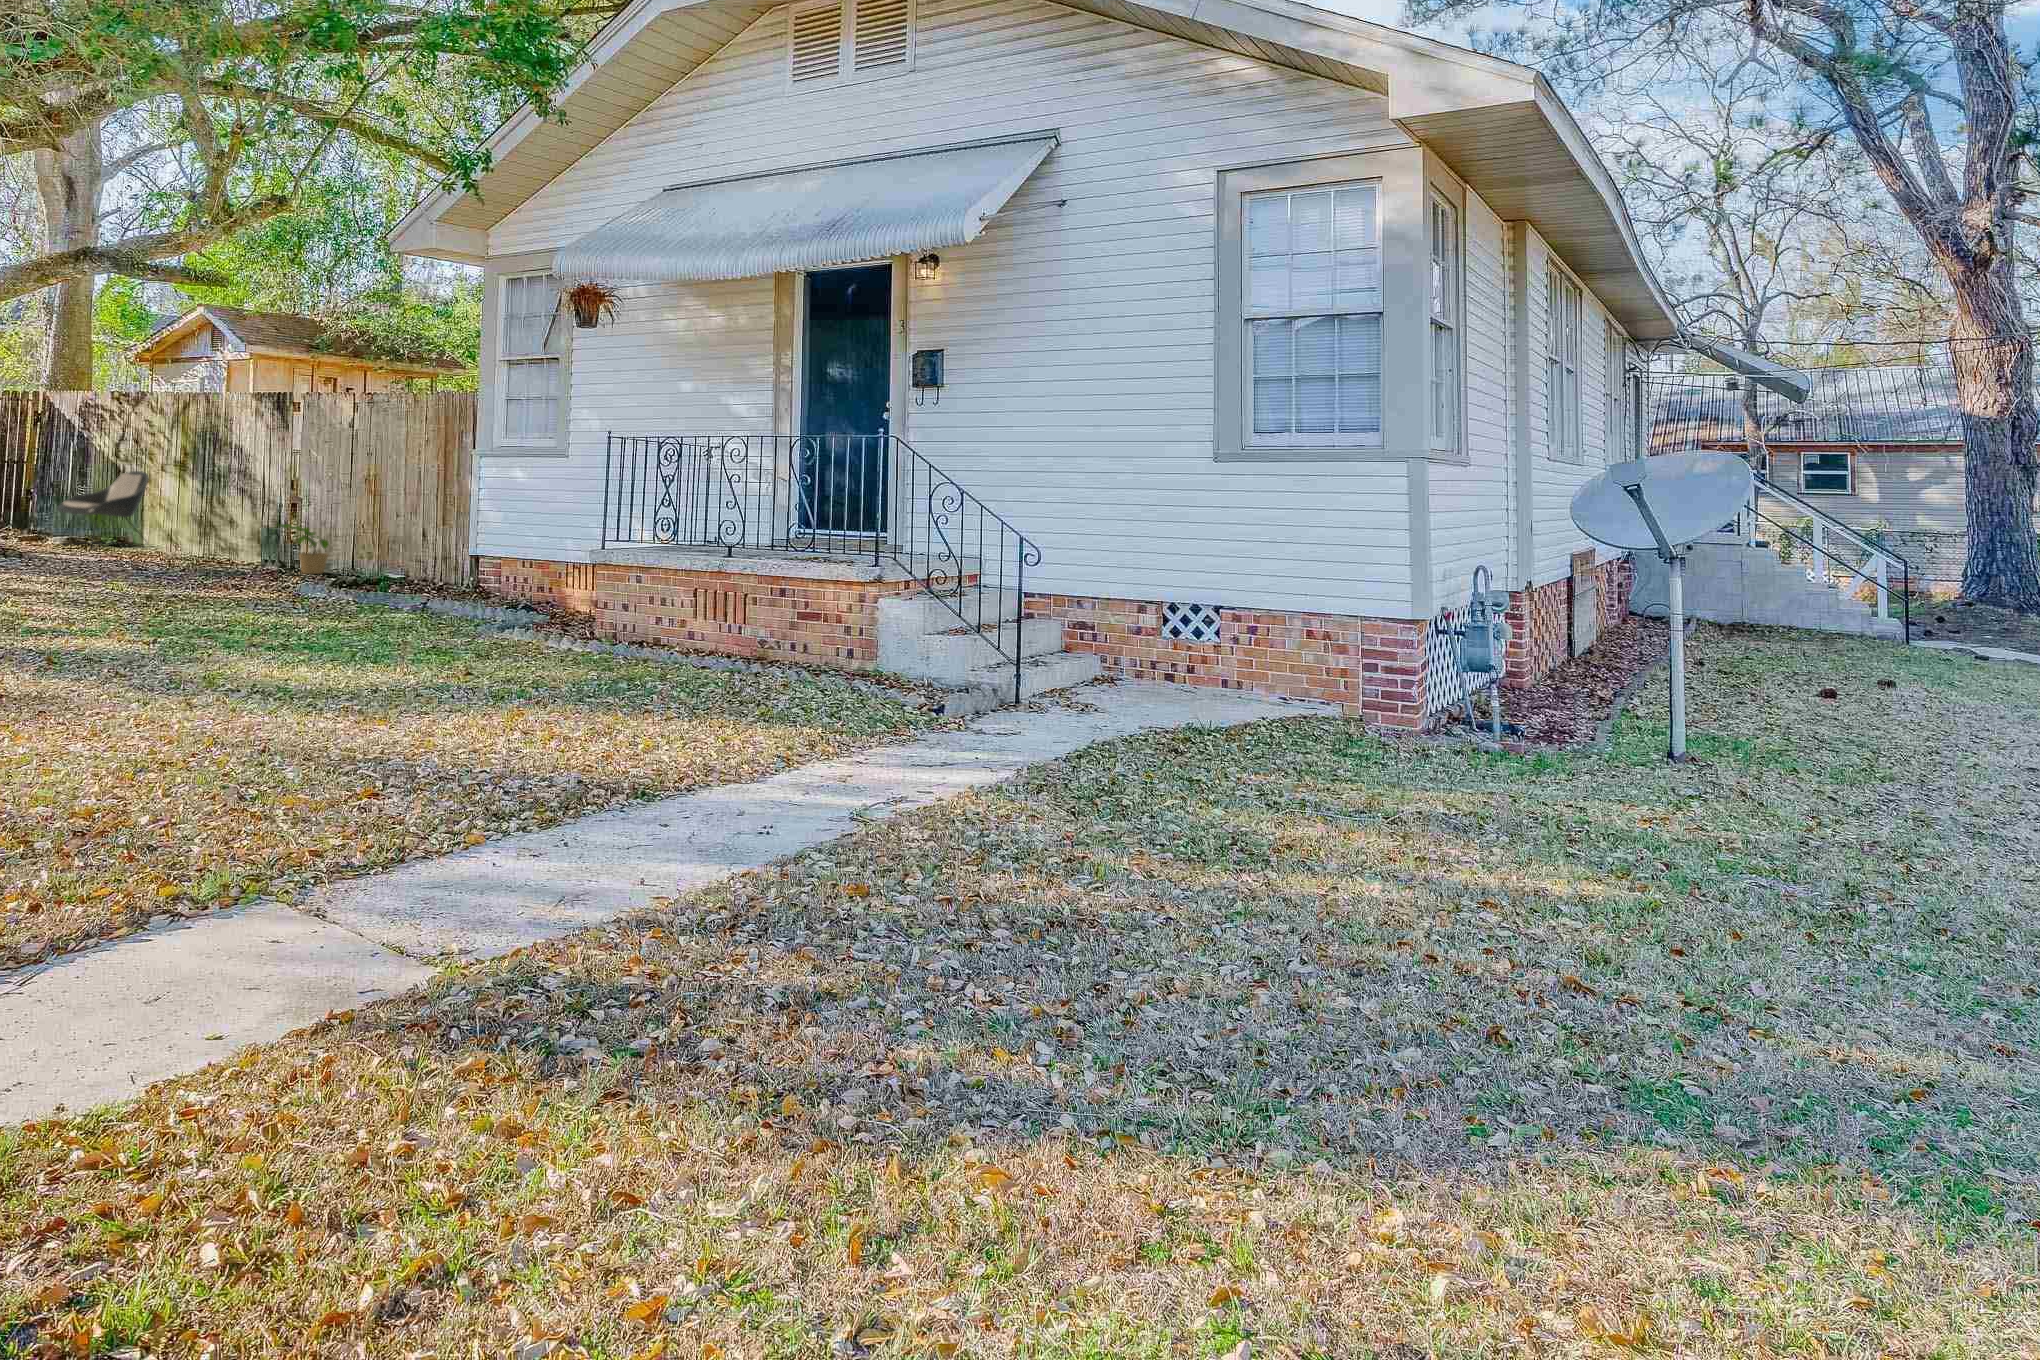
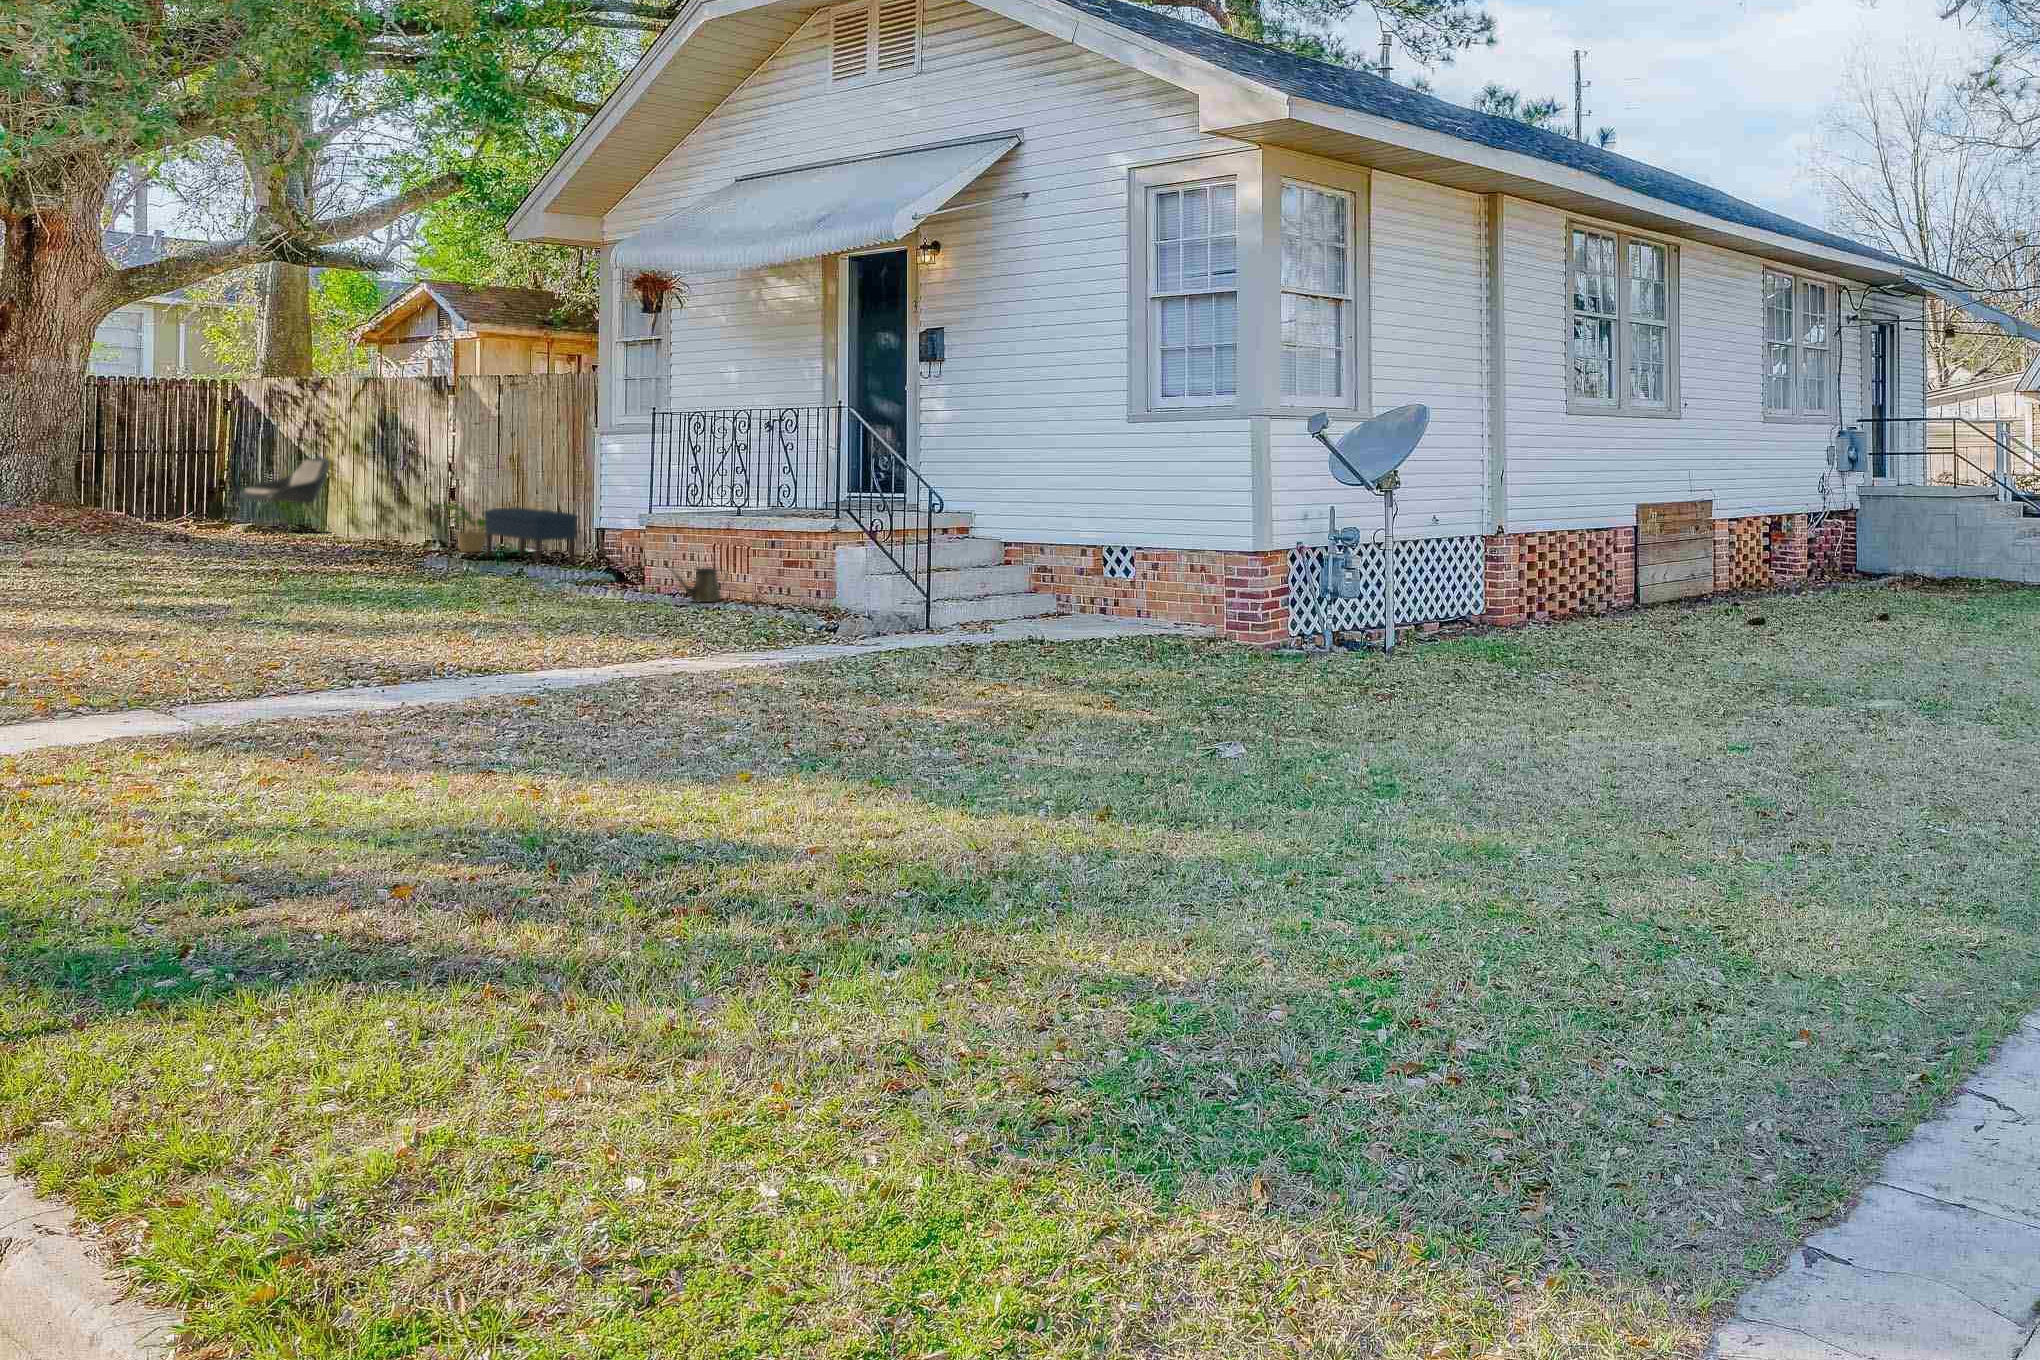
bench: none [336,530,440,592] -> present [485,507,578,564]
watering can: none [618,612,677,653] -> present [671,568,727,602]

